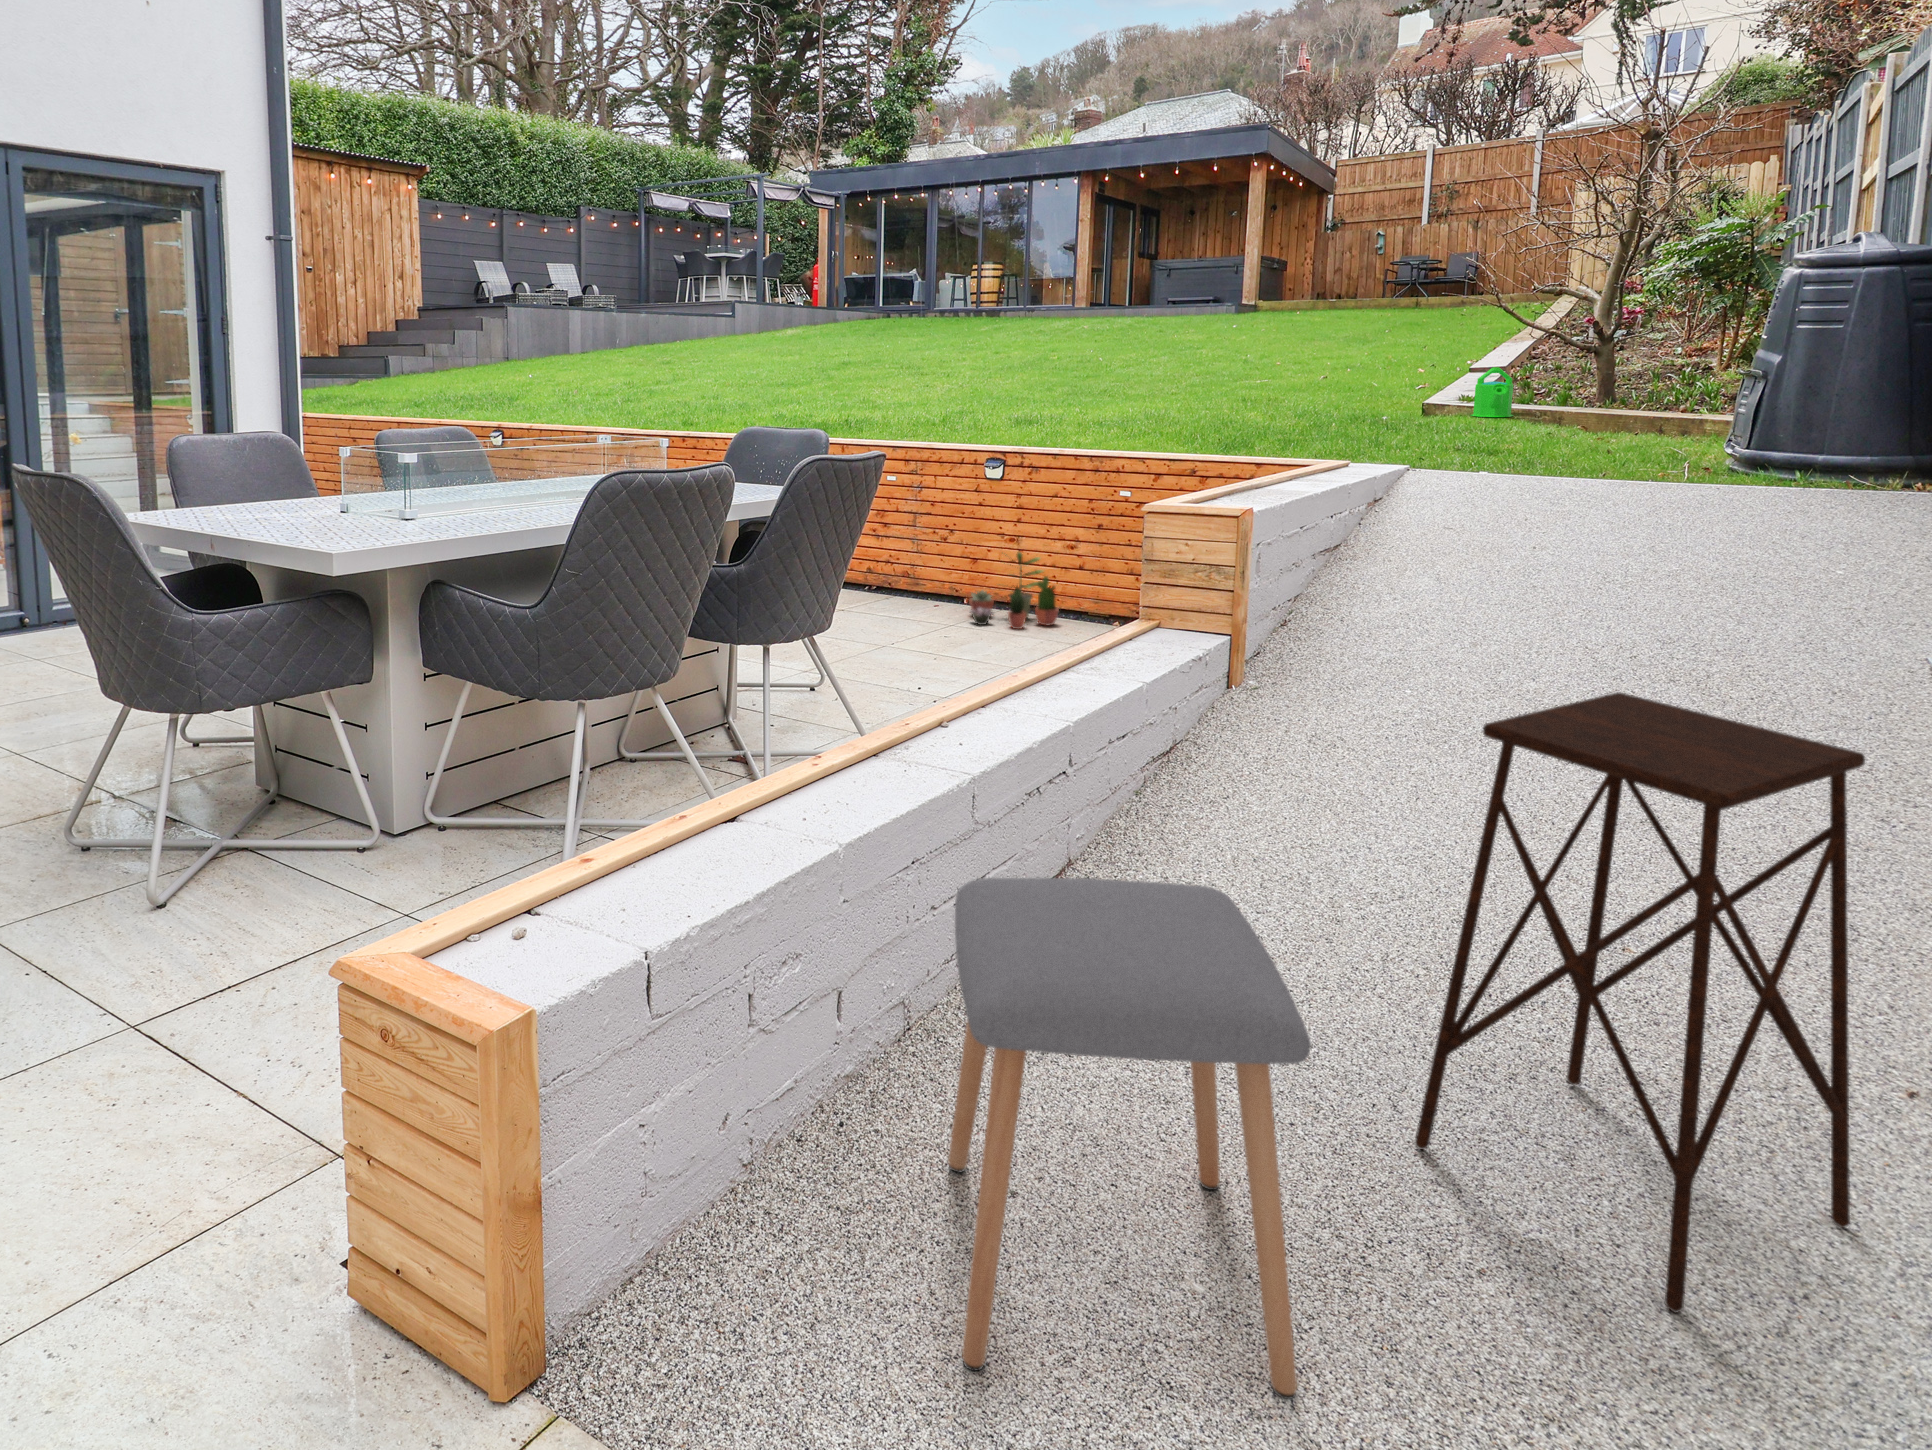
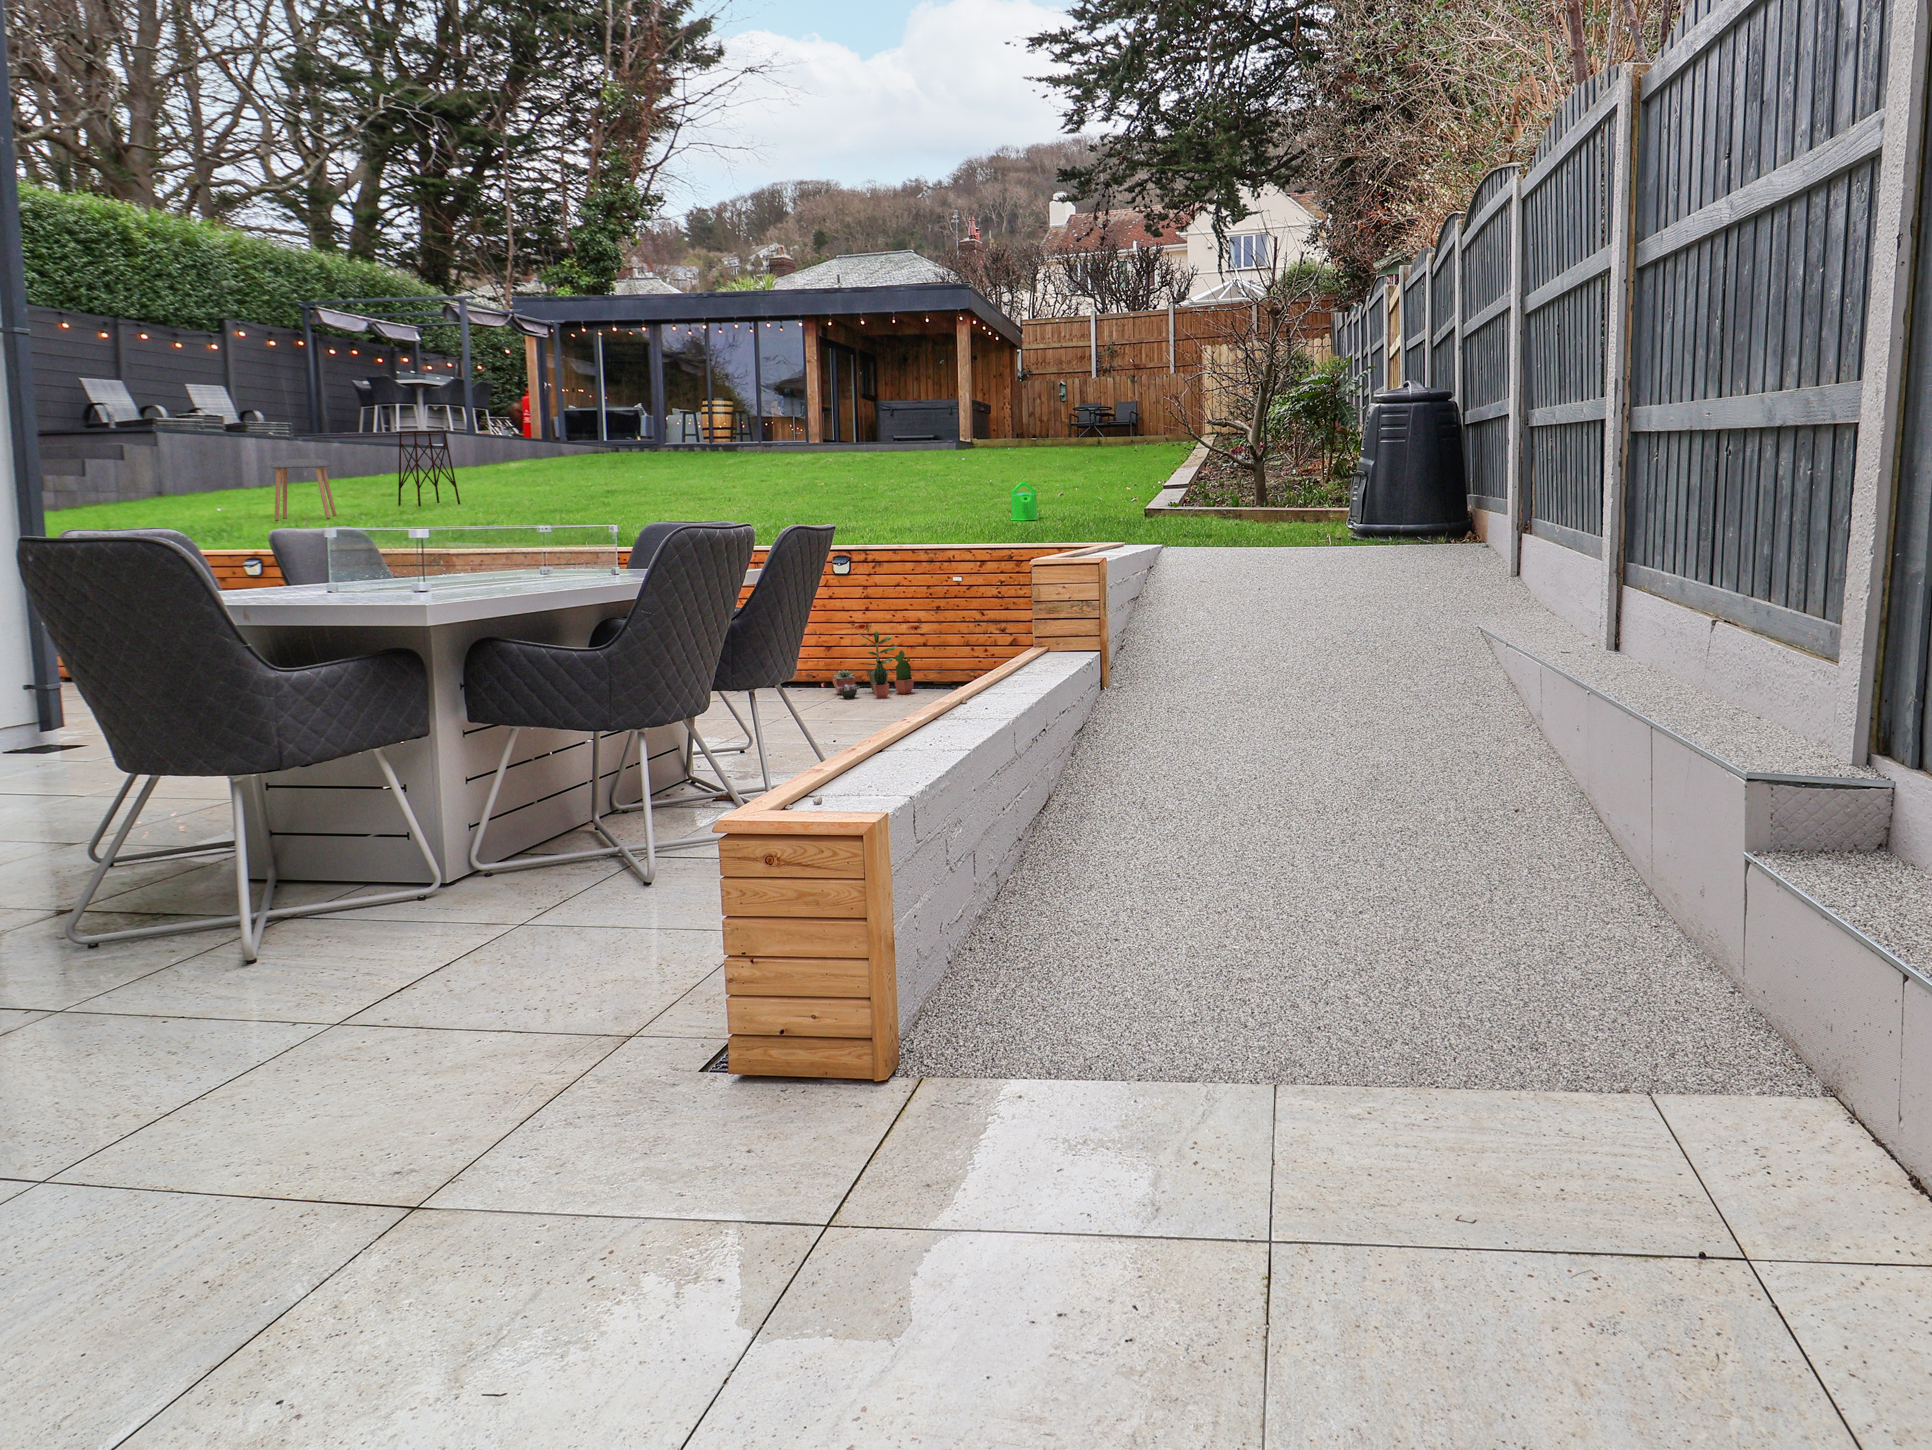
watering can: present [1471,367,1514,417] -> present [1011,482,1039,520]
side table: present [1415,692,1865,1313] -> present [396,430,460,507]
stool: present [948,878,1311,1399] -> present [270,459,337,521]

